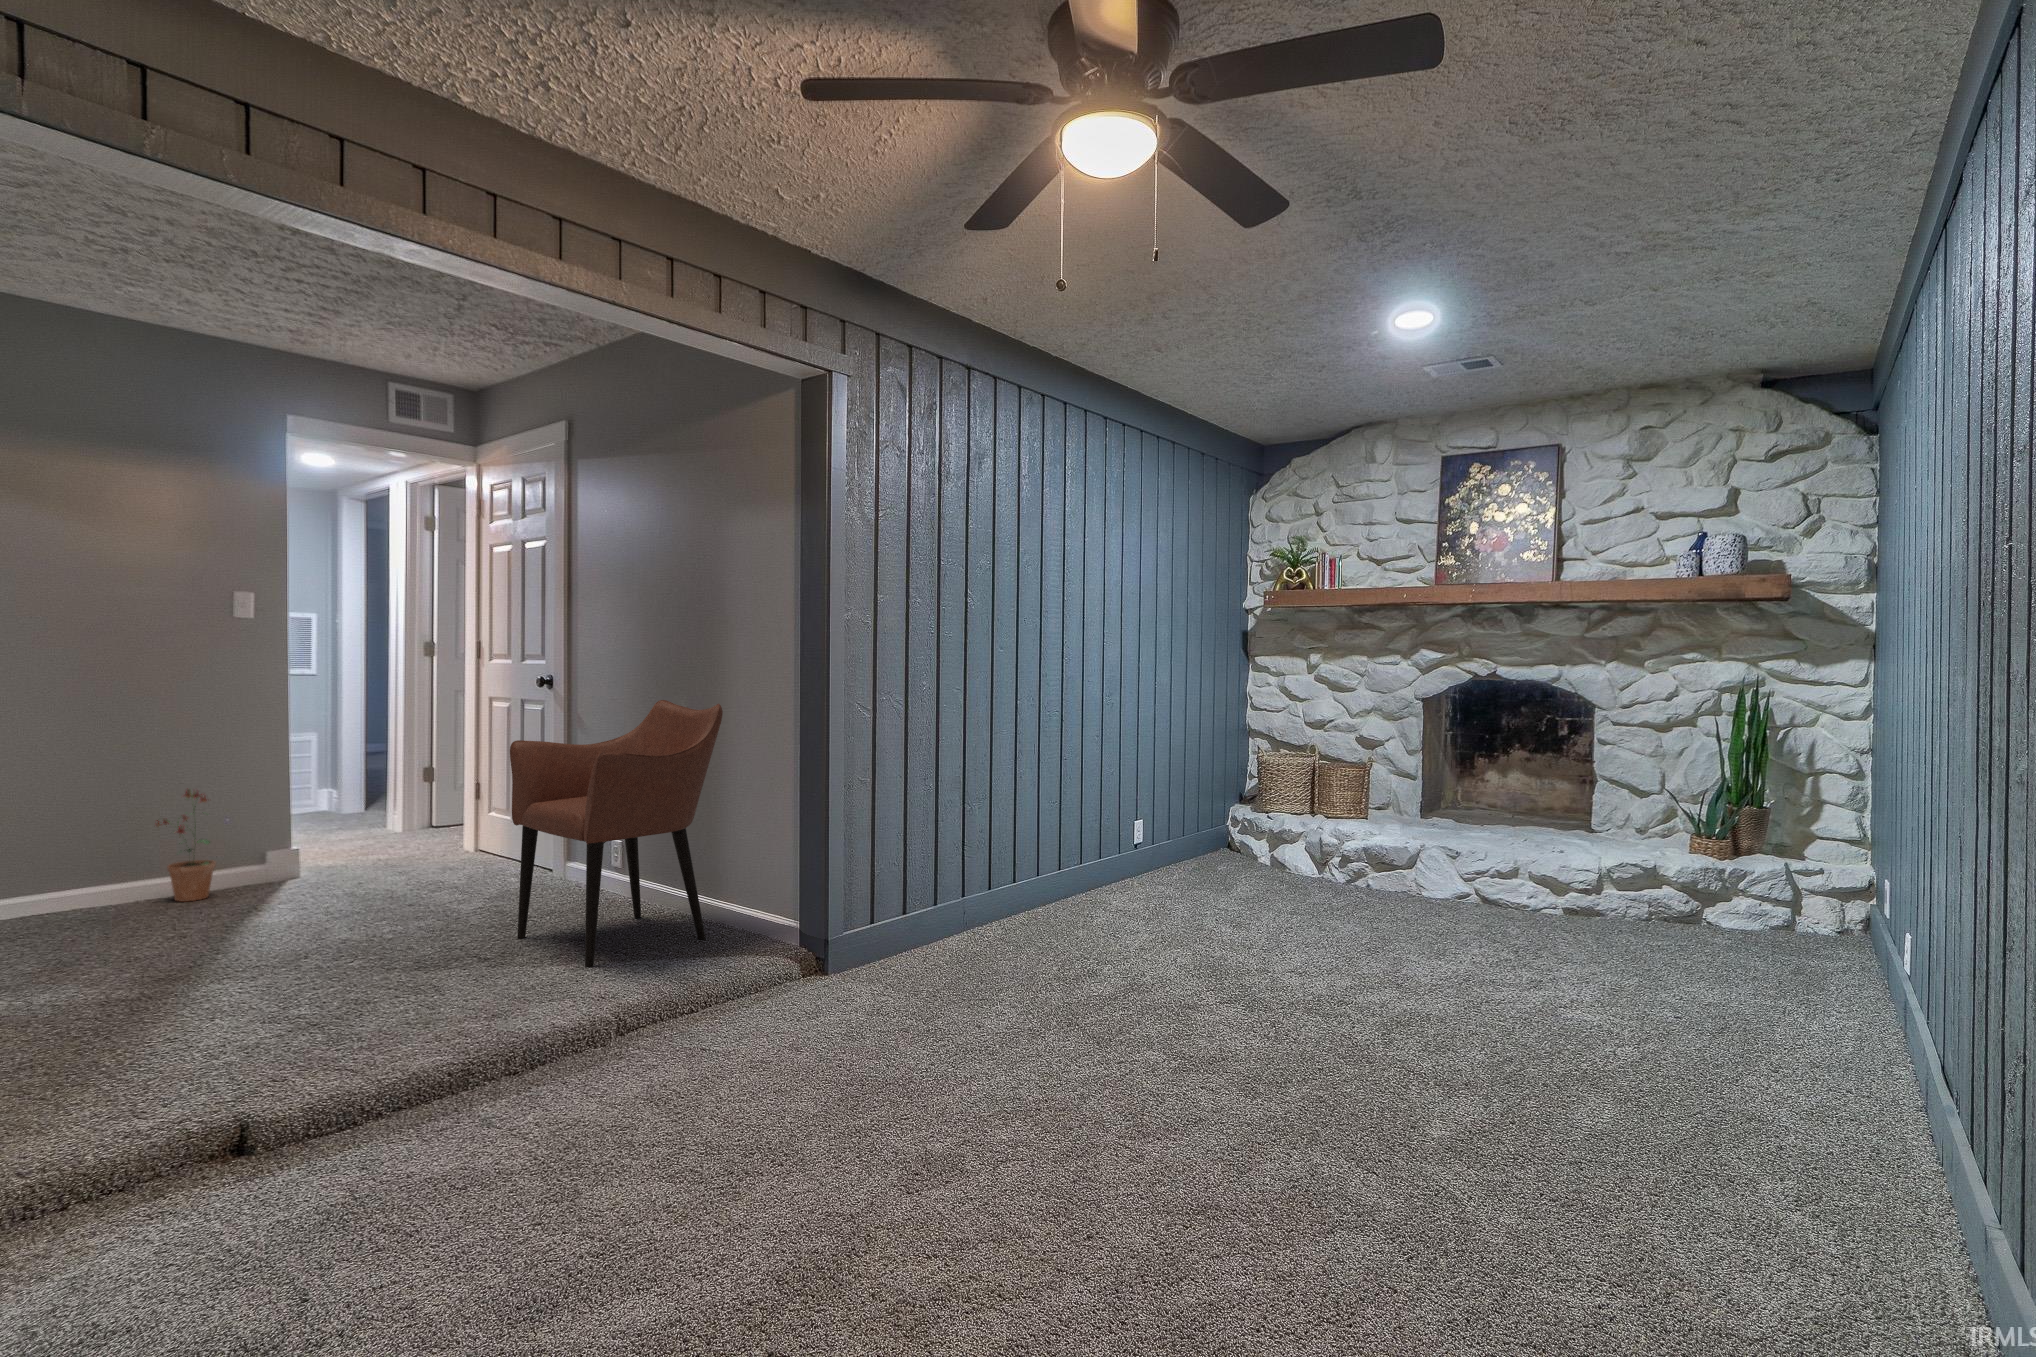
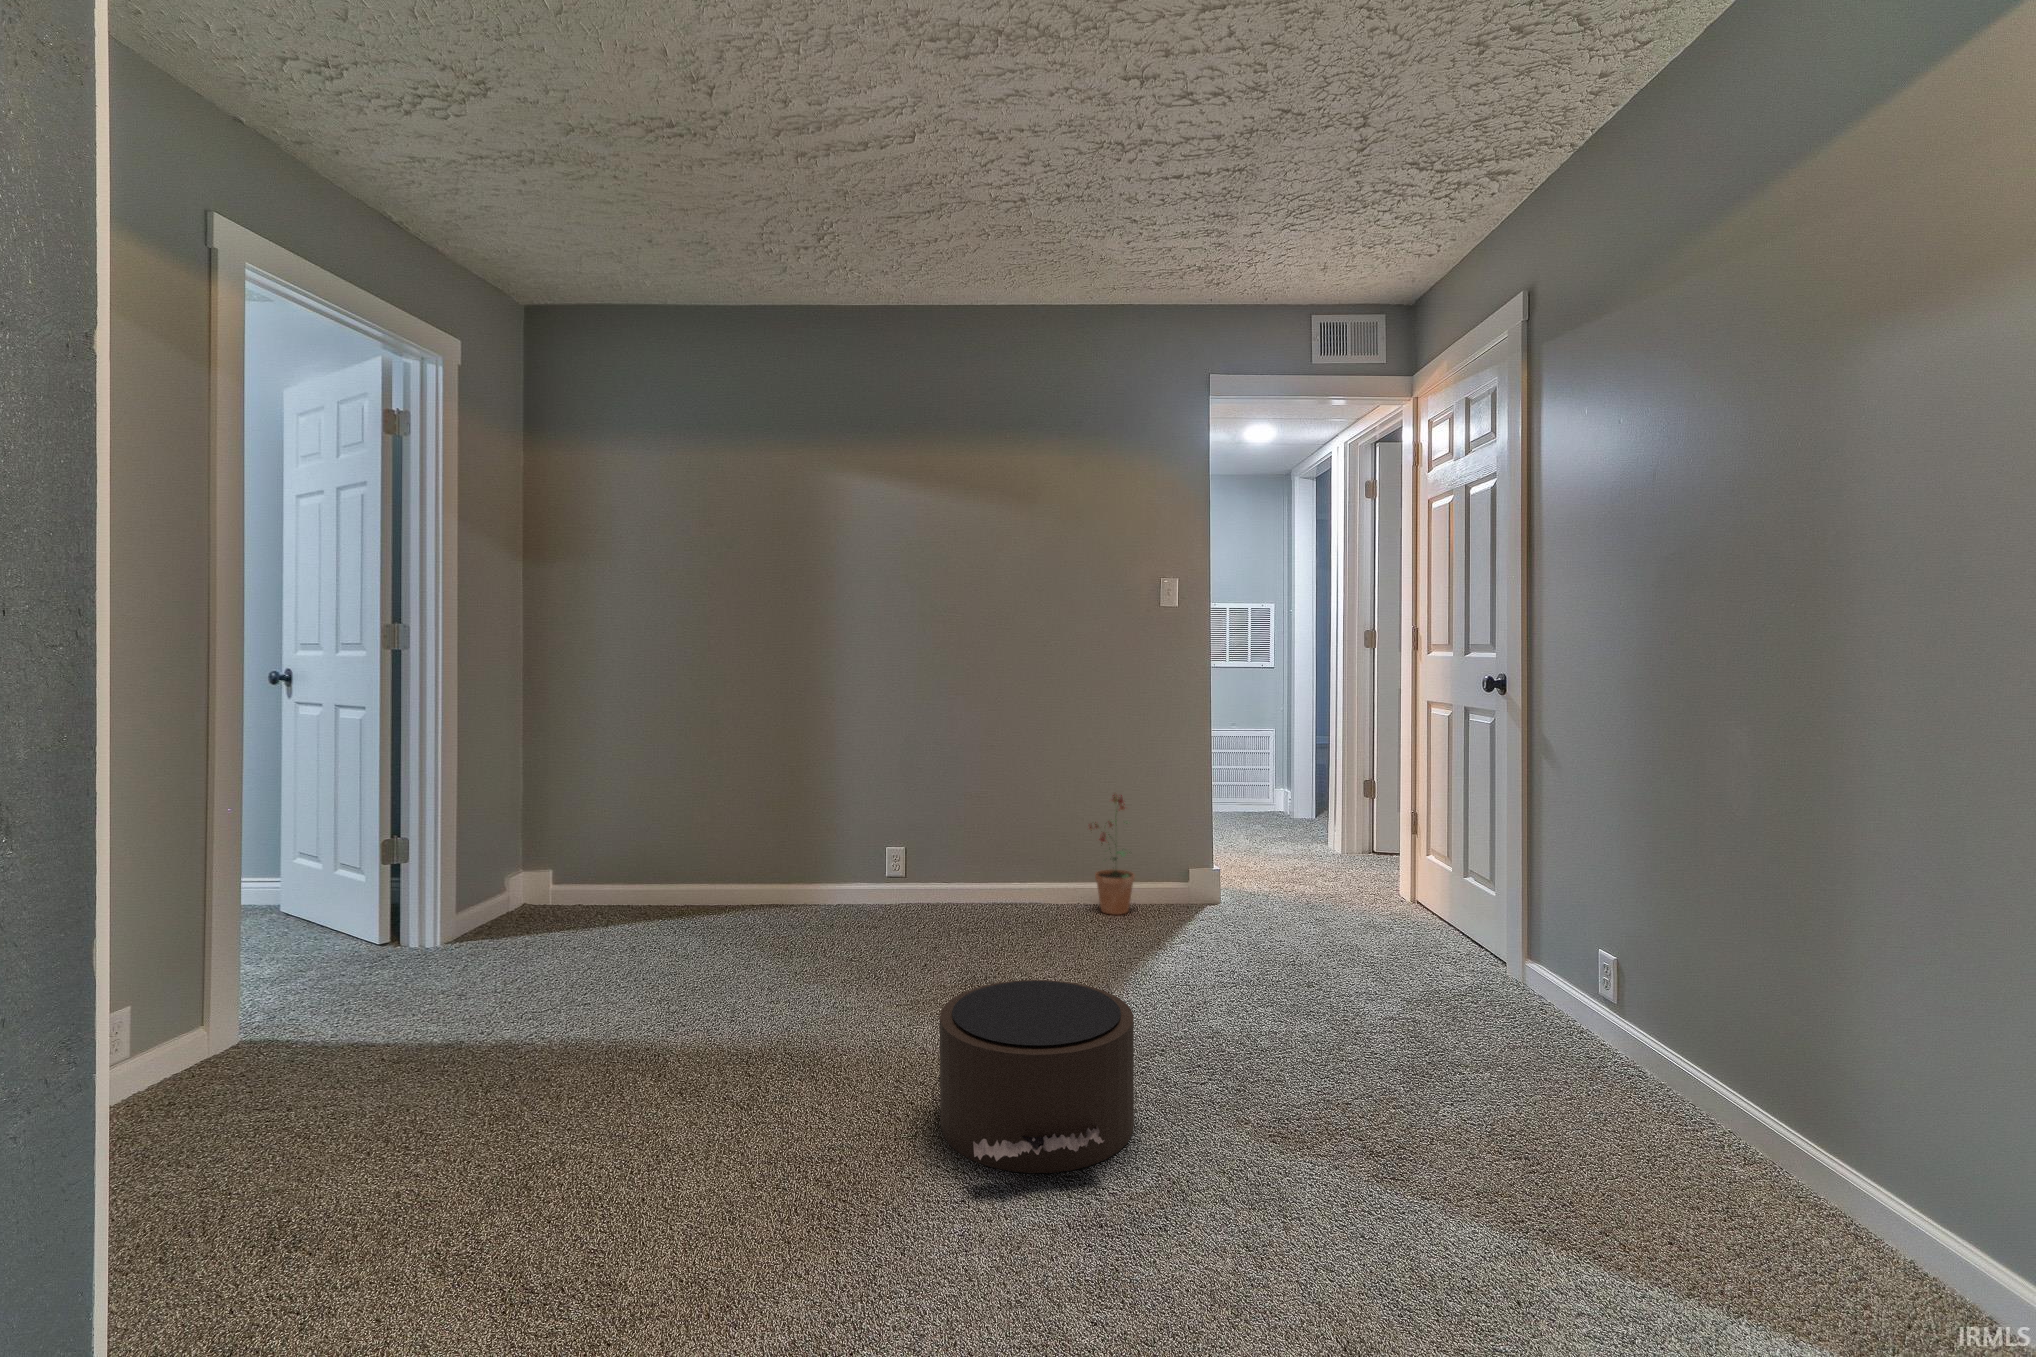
armchair: present [510,700,723,967] -> none [1407,724,1863,1278]
pouf: none [128,903,331,1023] -> present [938,980,1134,1173]

